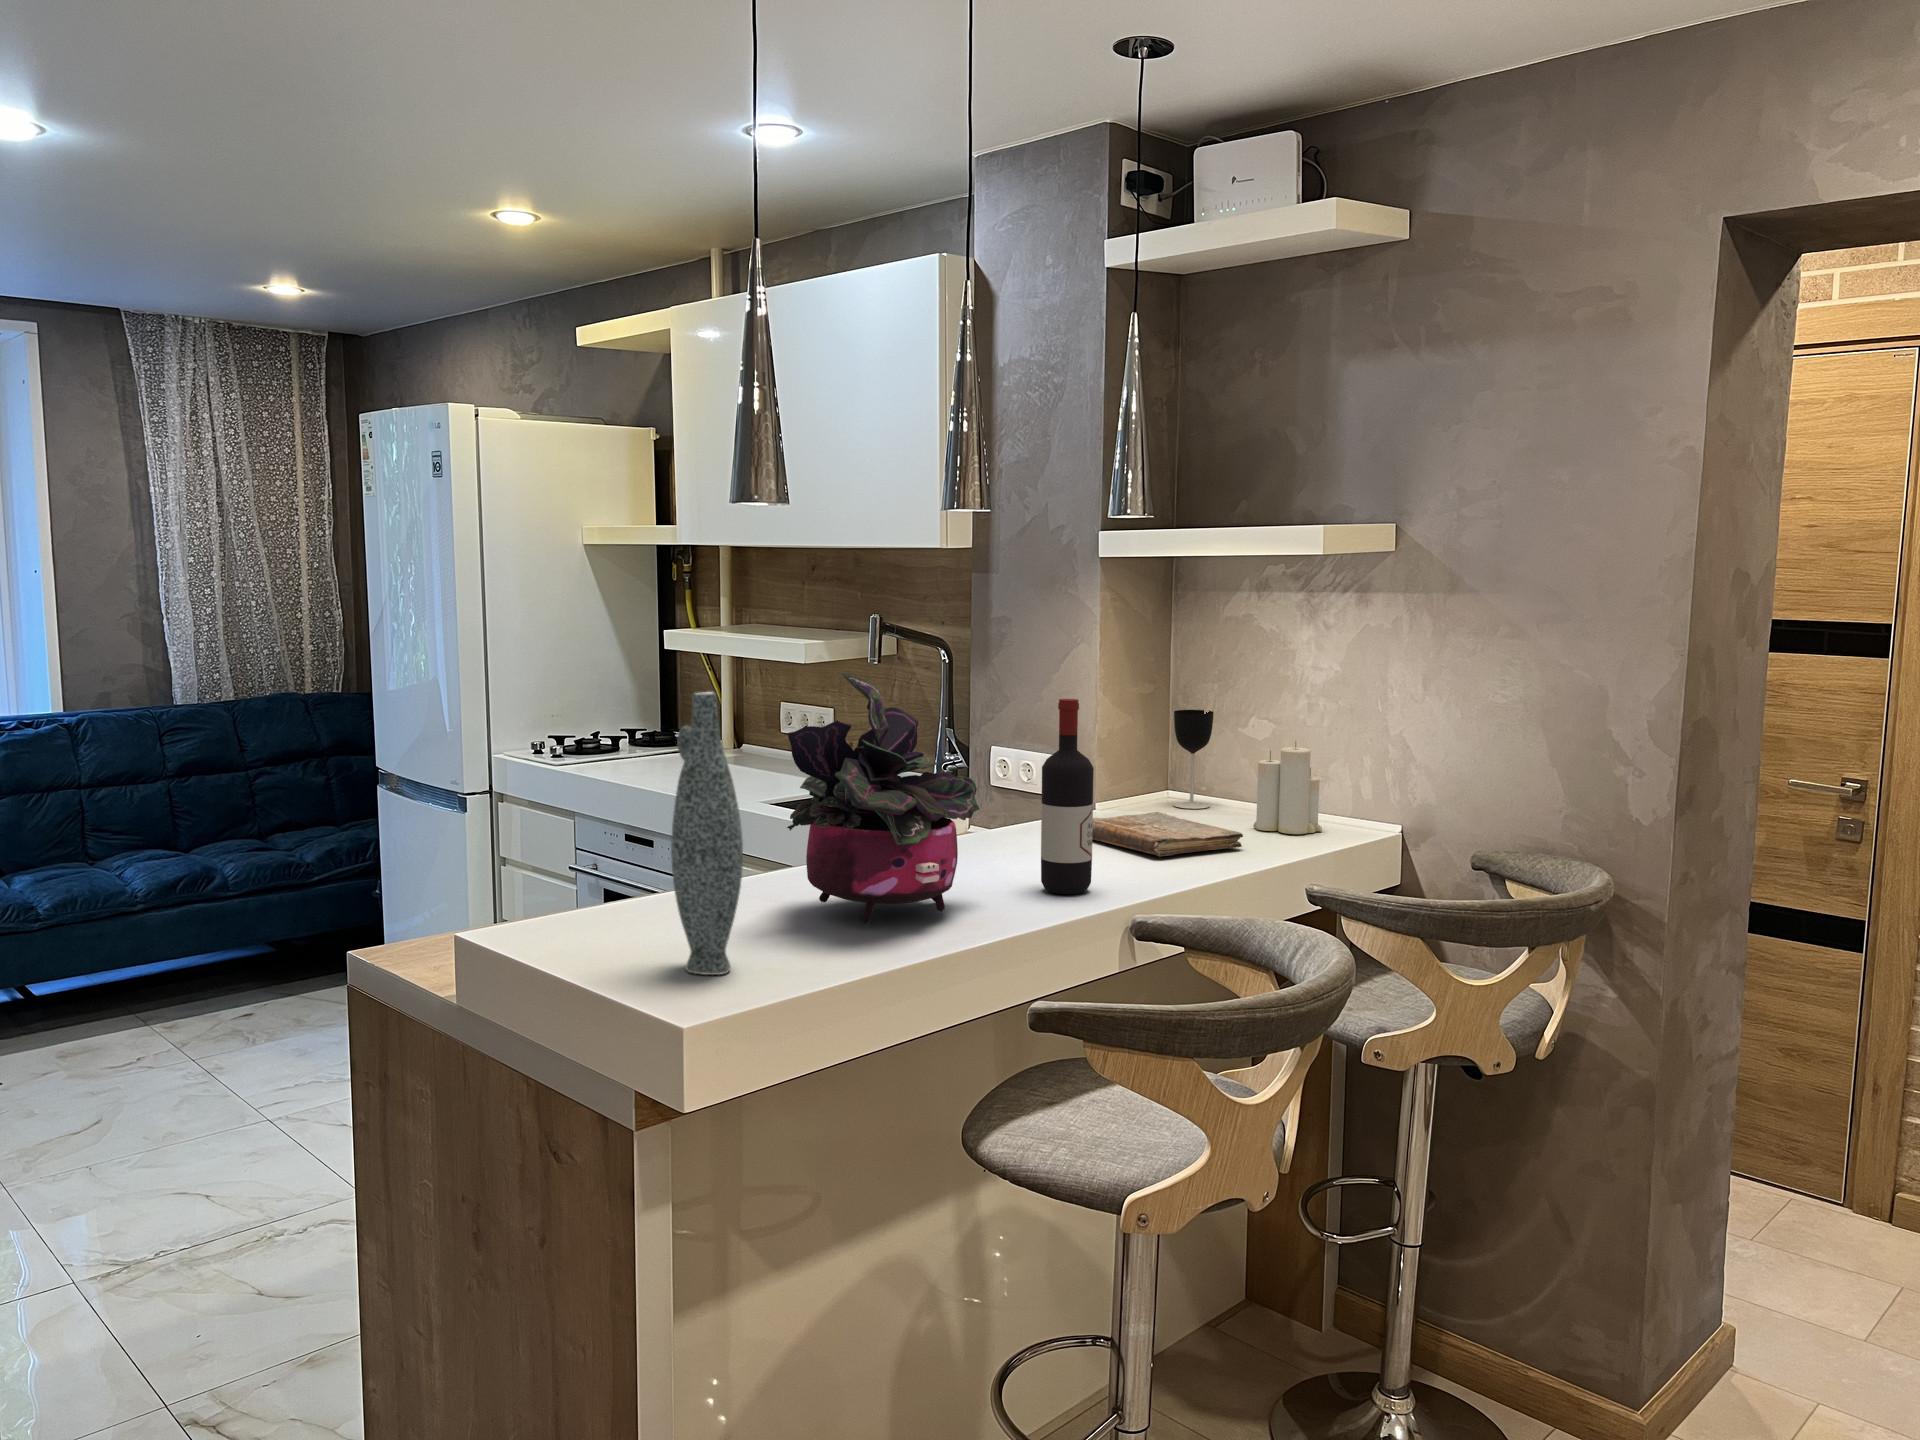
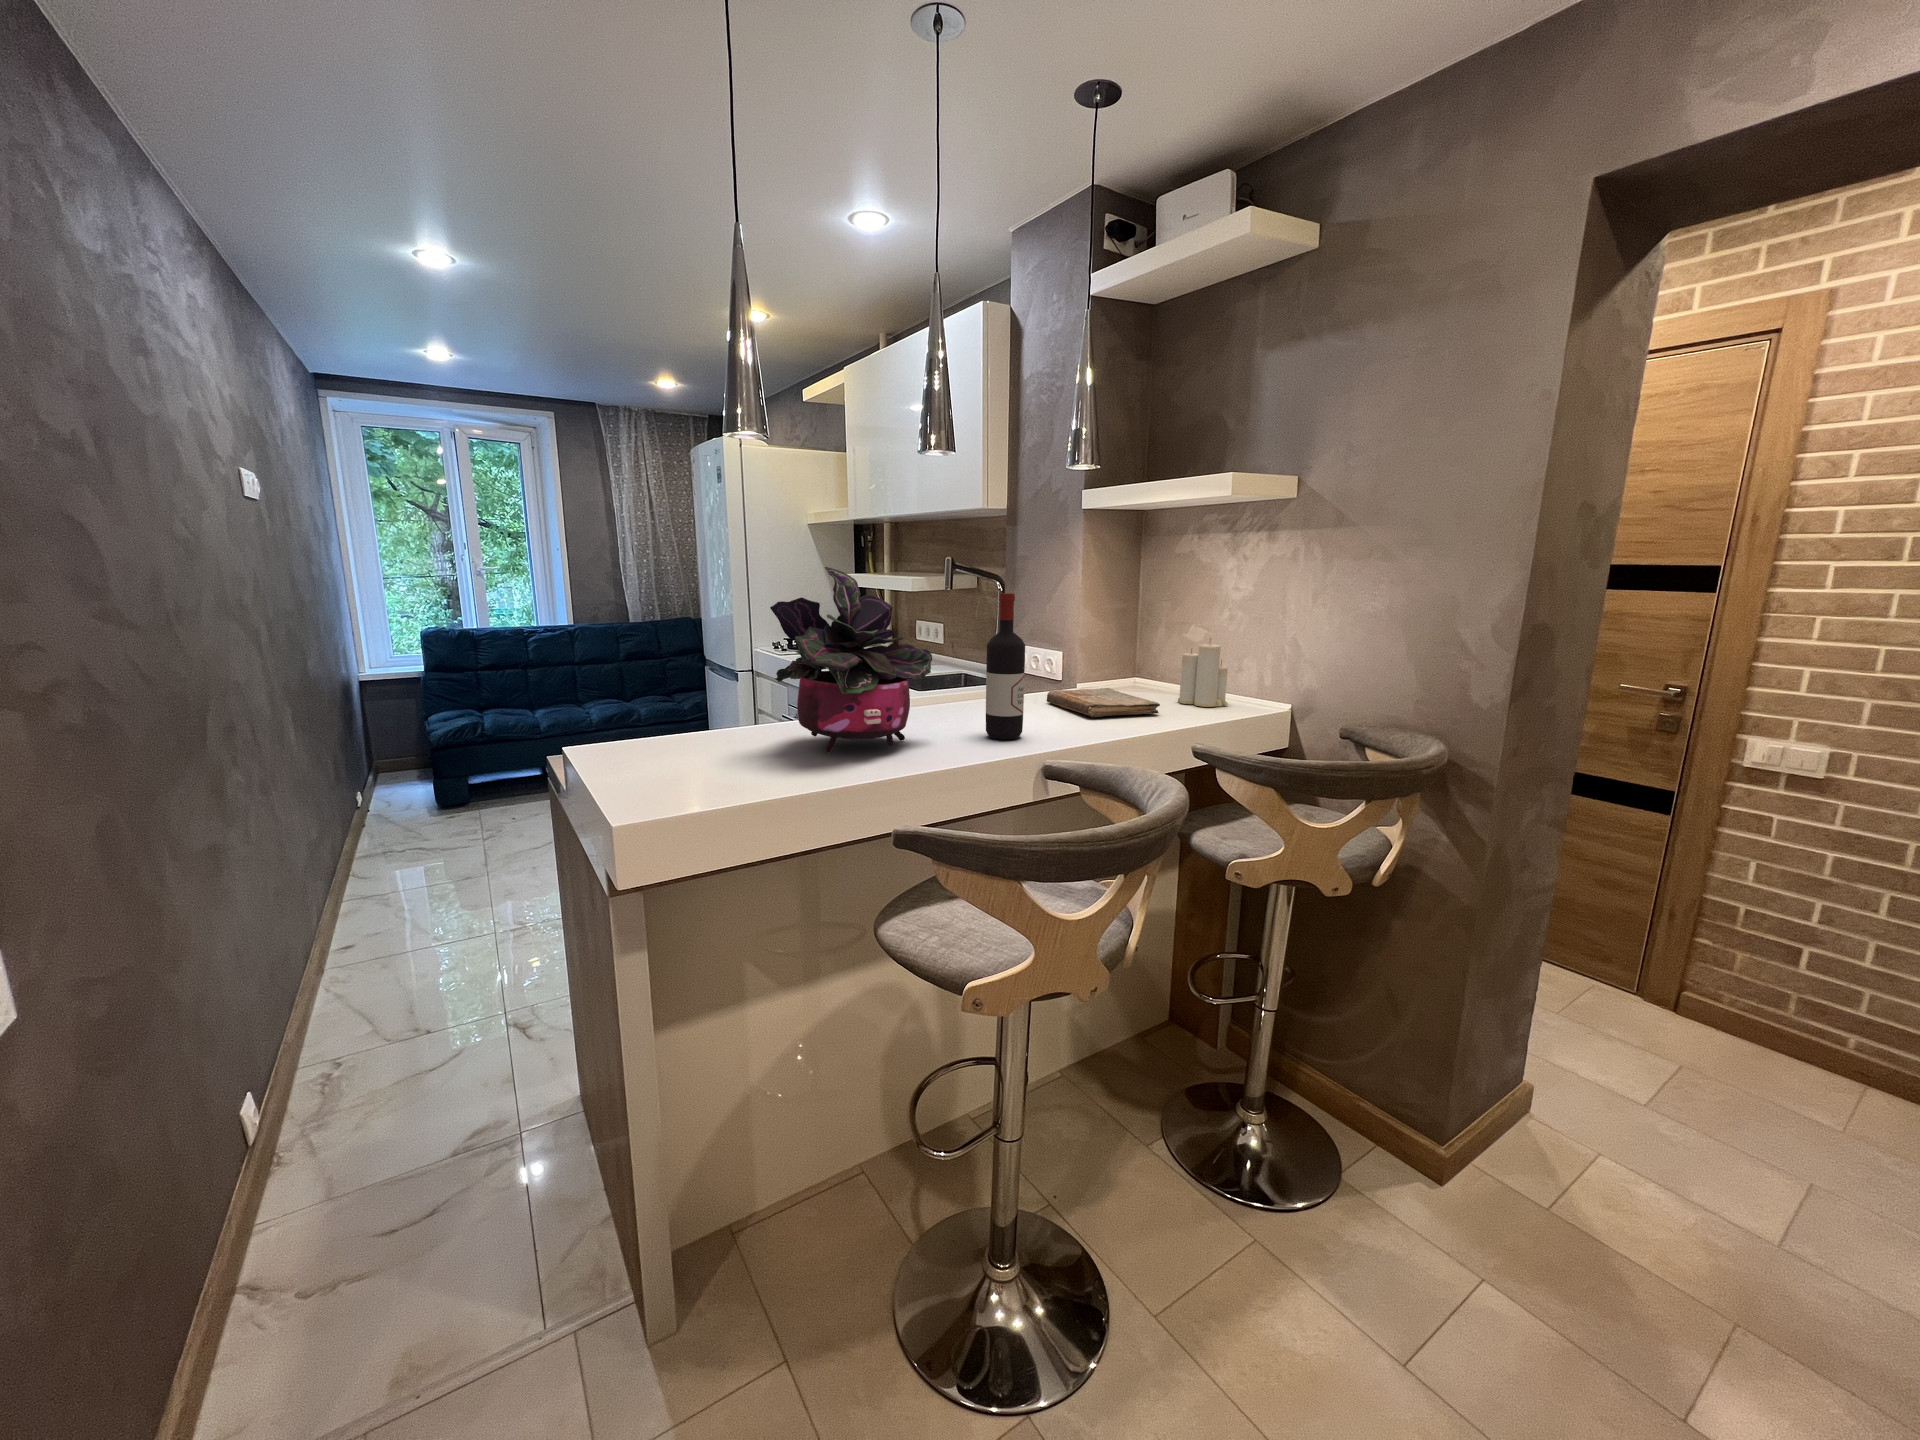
vase: present [671,692,743,975] -> none [643,565,705,784]
wine glass: present [1174,710,1214,809] -> none [1131,620,1162,689]

